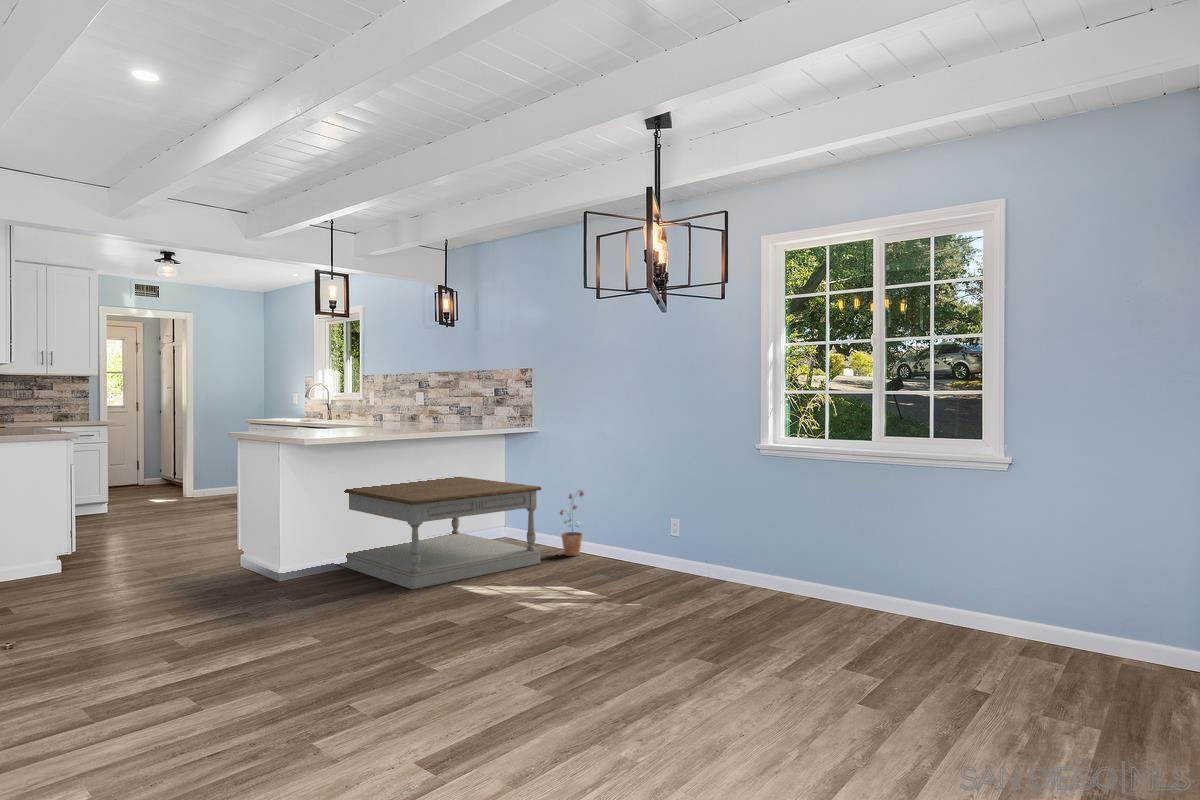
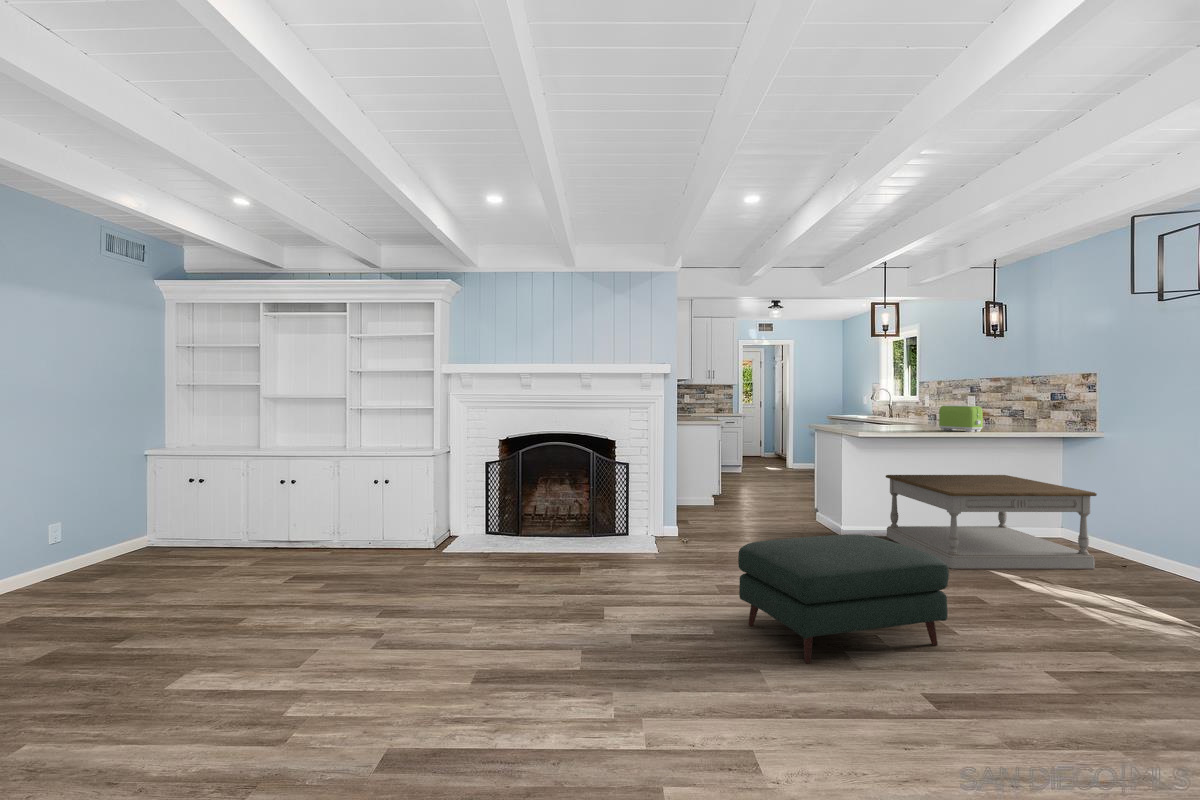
toaster: none [393,401,437,430] -> present [939,405,983,432]
potted plant: present [560,491,584,556] -> none [1121,501,1158,568]
ottoman: none [136,567,430,769] -> present [738,534,949,663]

